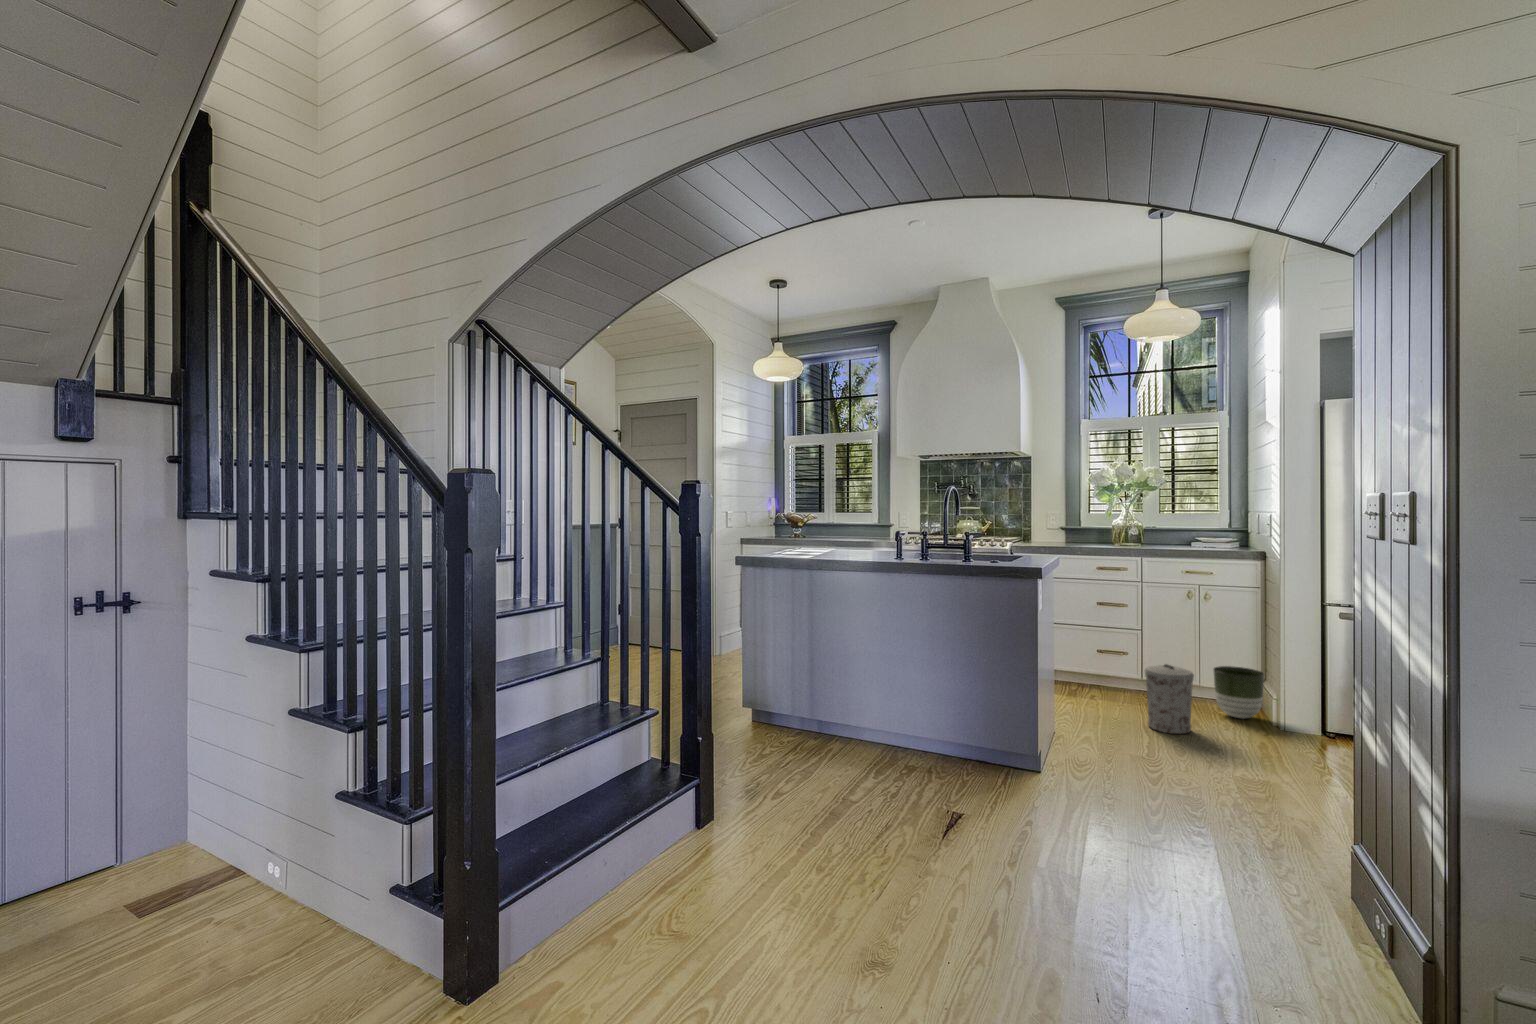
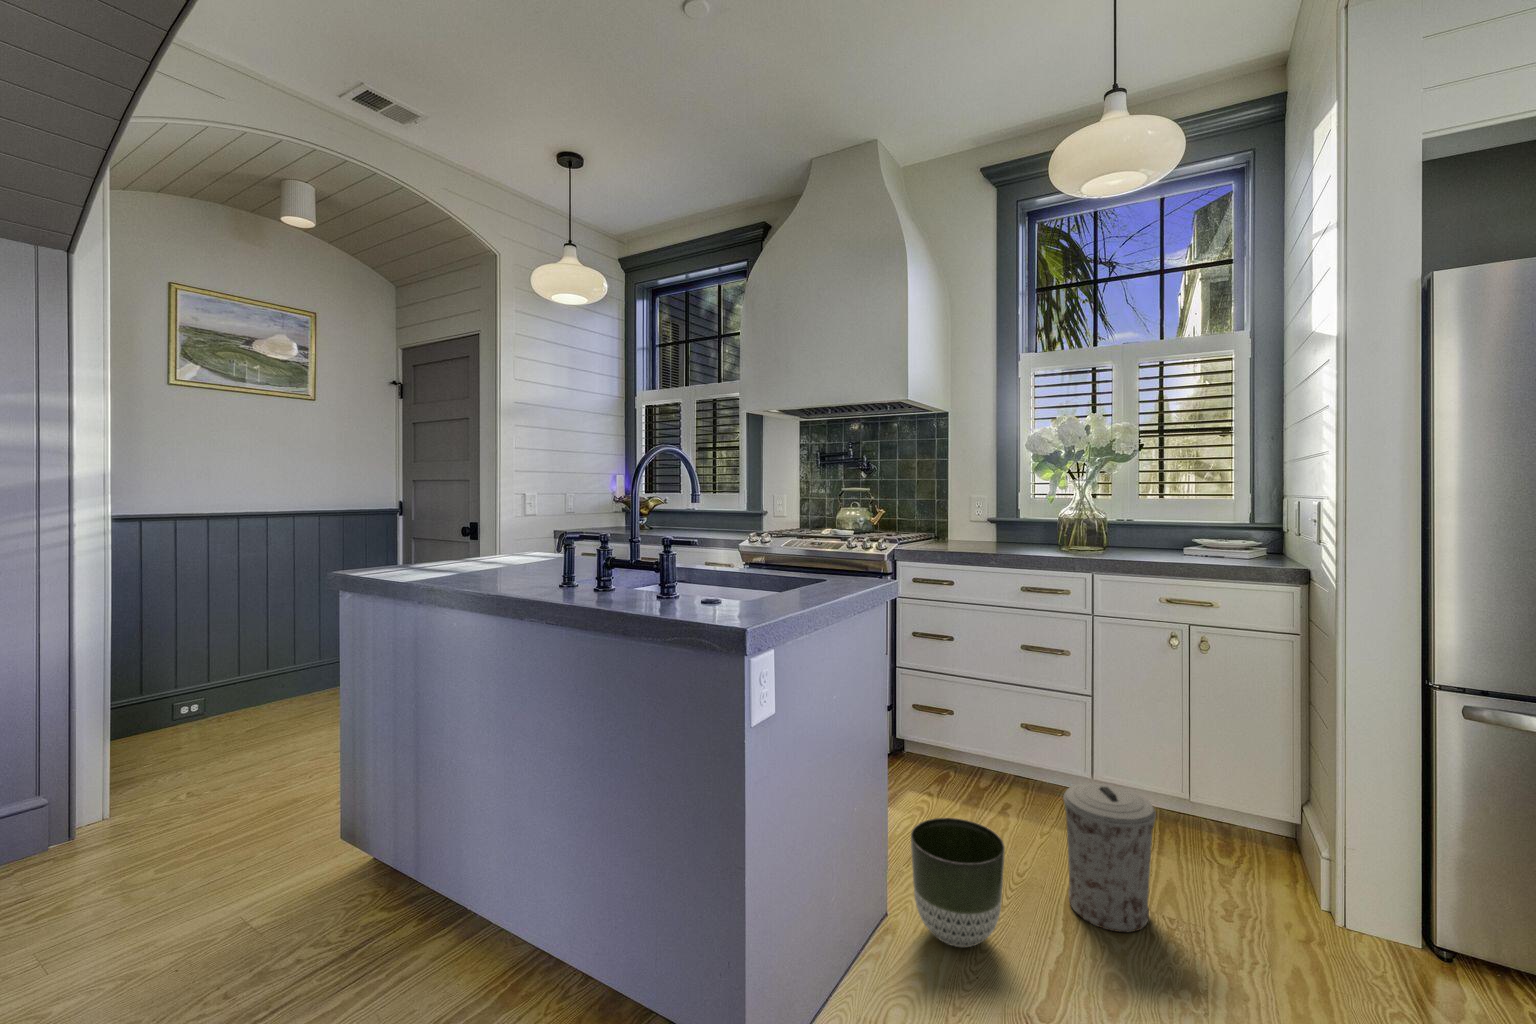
planter: present [1213,666,1264,719] -> present [911,818,1005,947]

